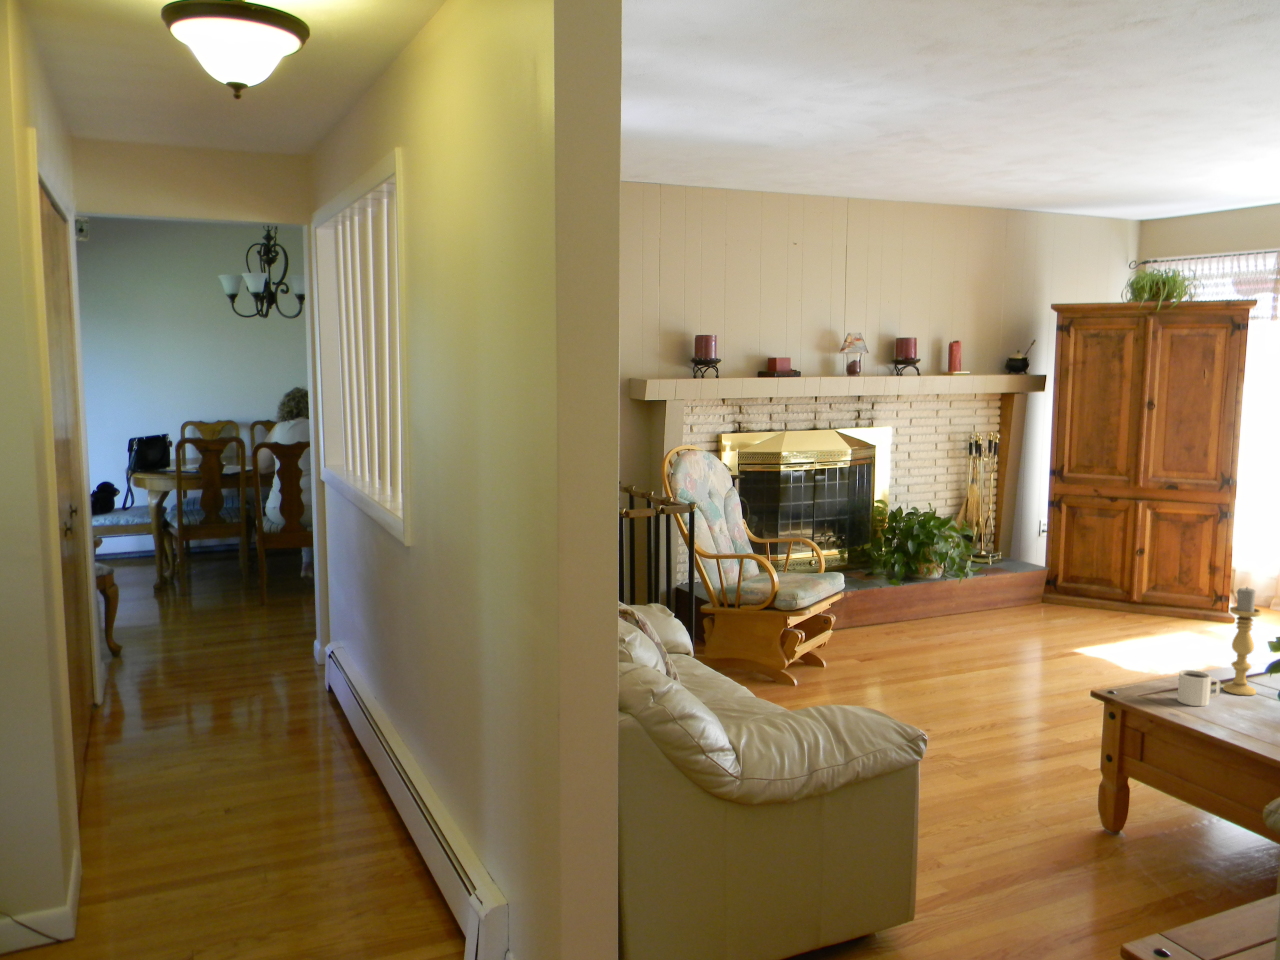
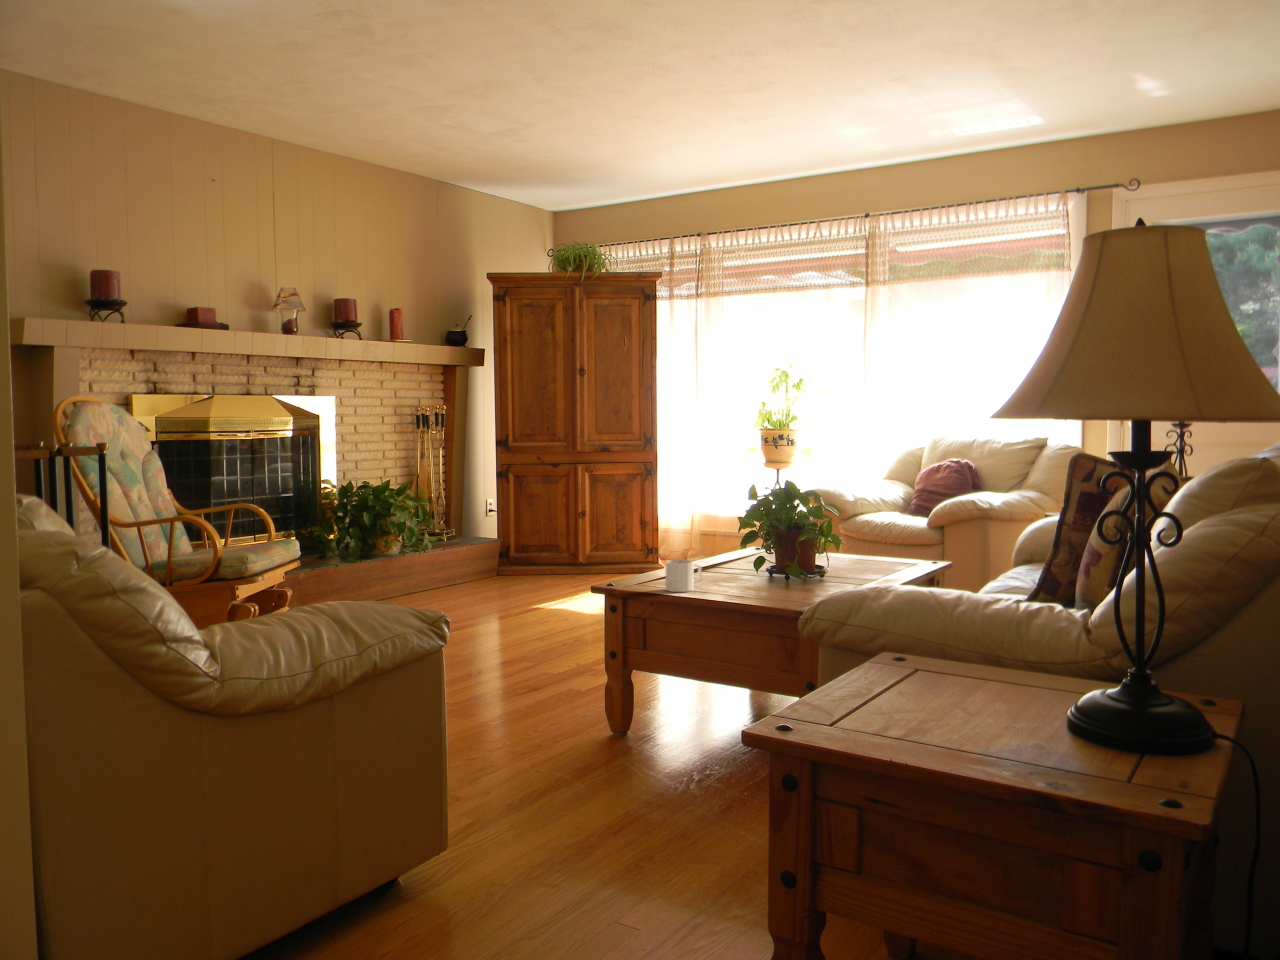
candle holder: present [1223,588,1261,696] -> none [699,477,727,582]

